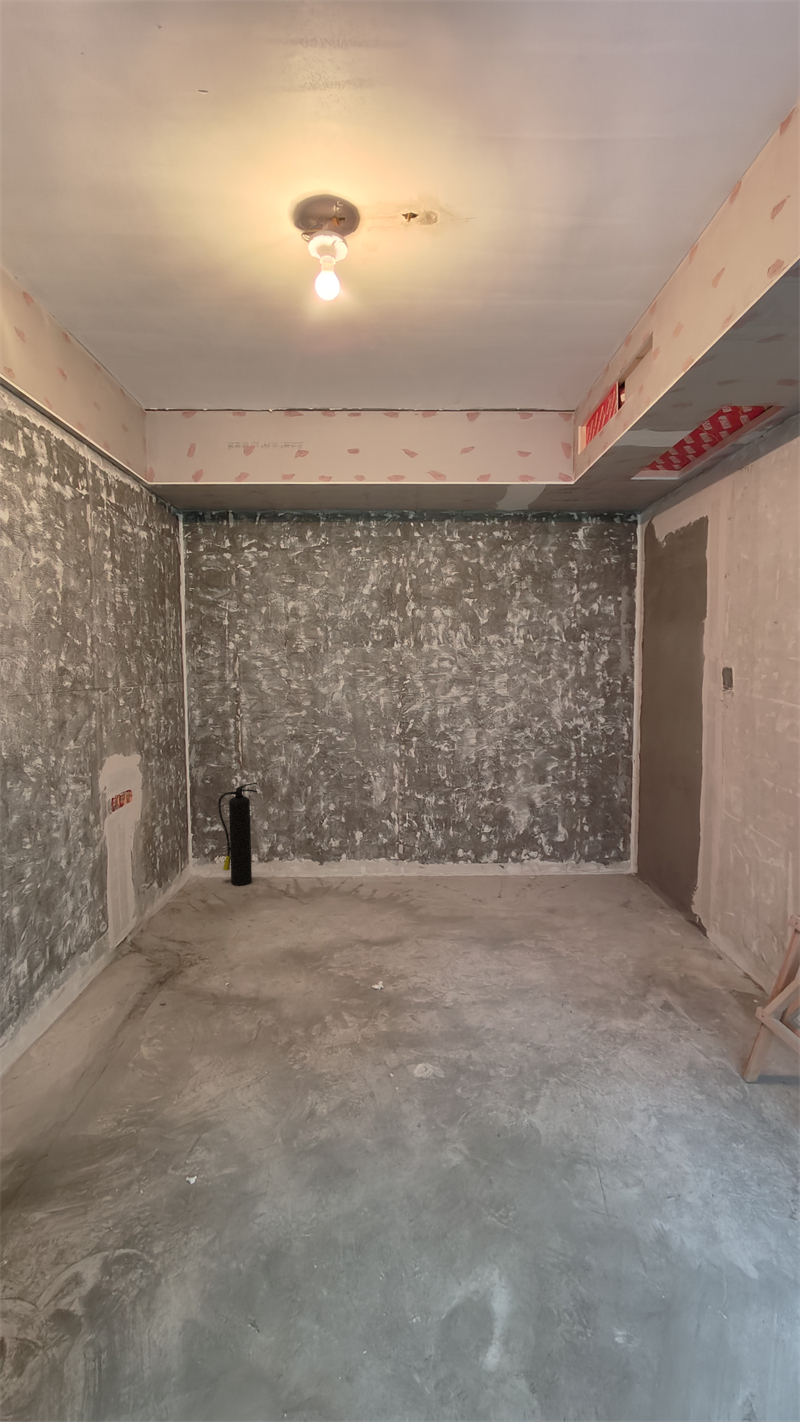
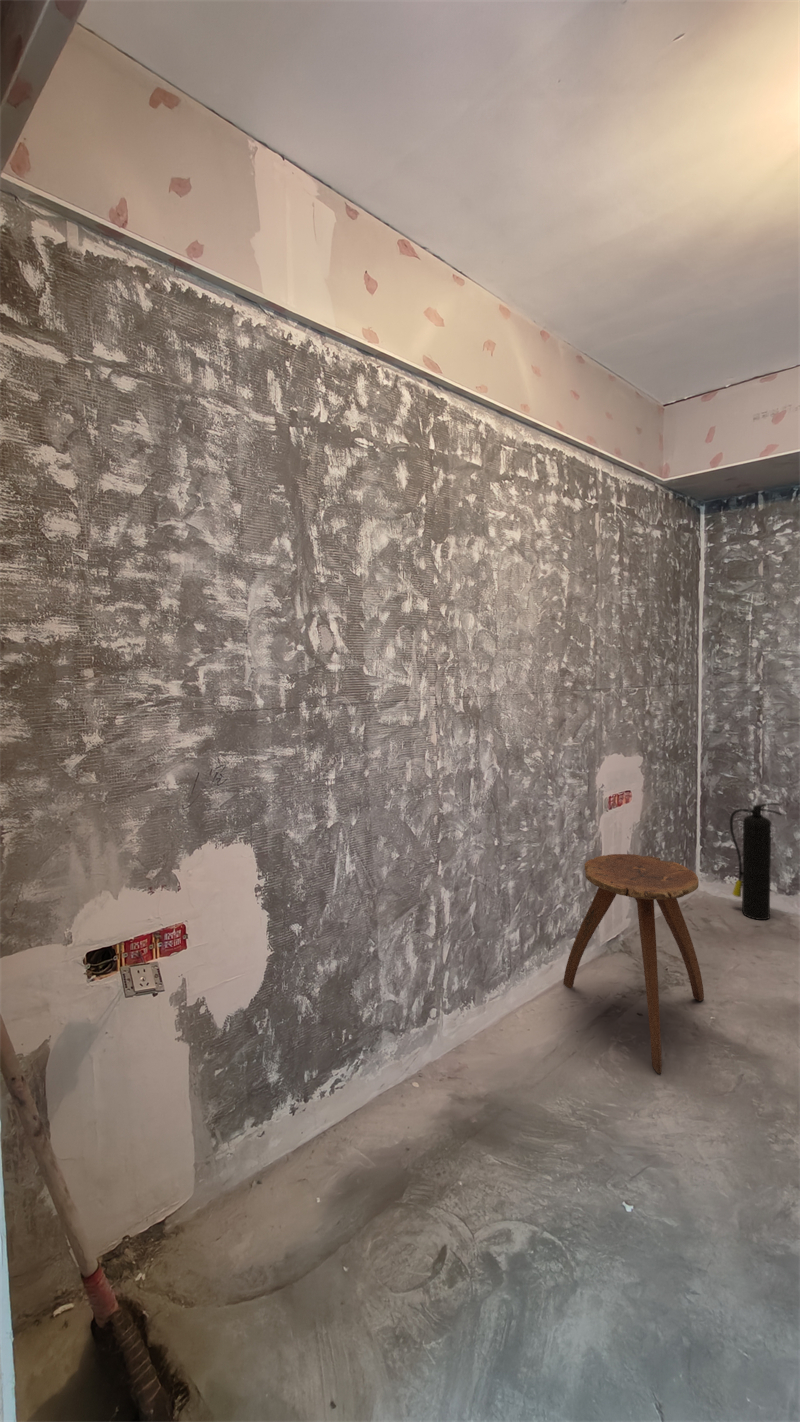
stool: none [78,847,211,1036] -> present [563,854,704,1074]

